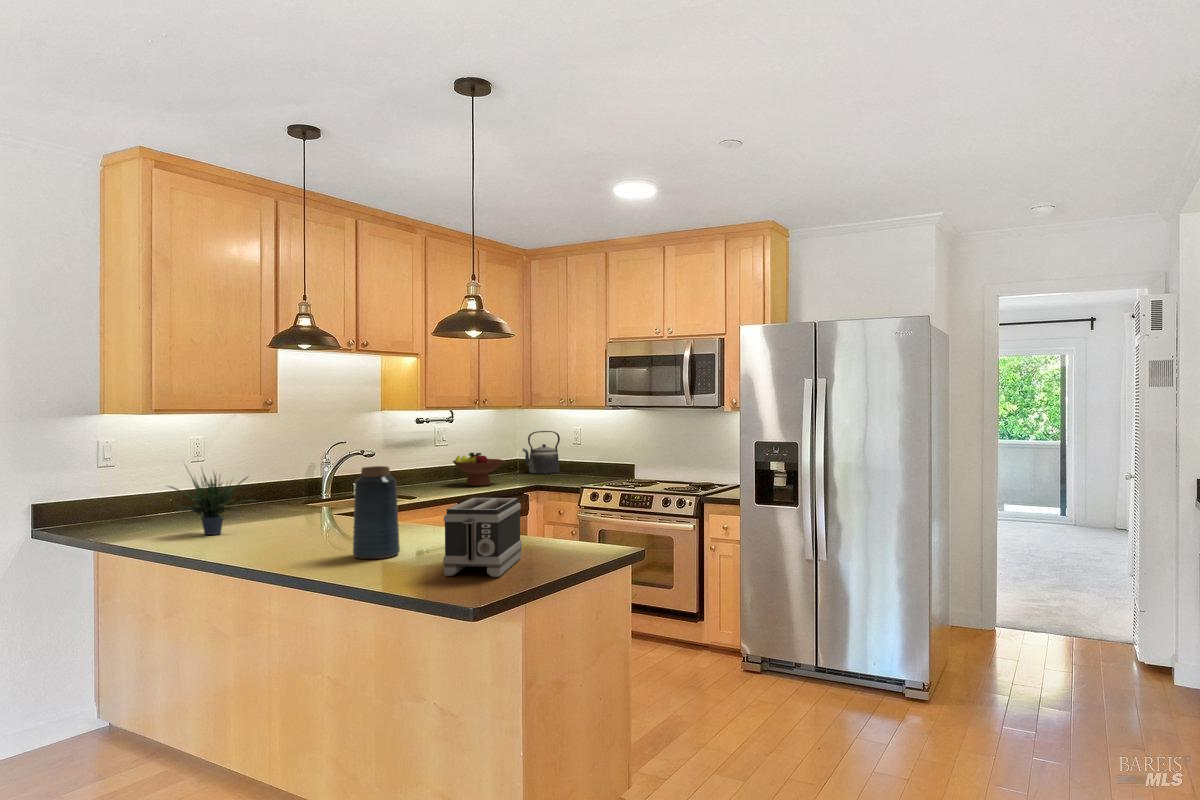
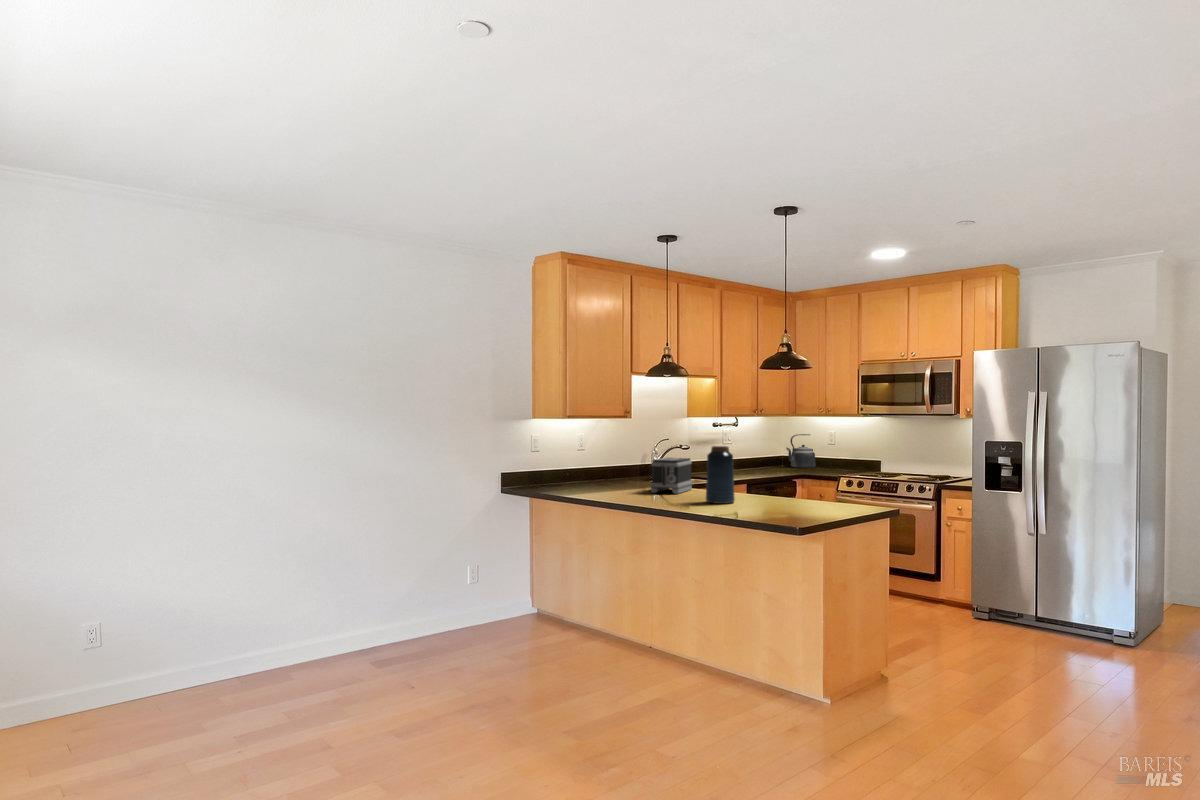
fruit bowl: present [453,452,503,486] -> none [737,448,776,473]
potted plant: present [169,470,256,535] -> none [575,442,630,491]
toaster: present [443,498,522,577] -> present [651,457,692,494]

